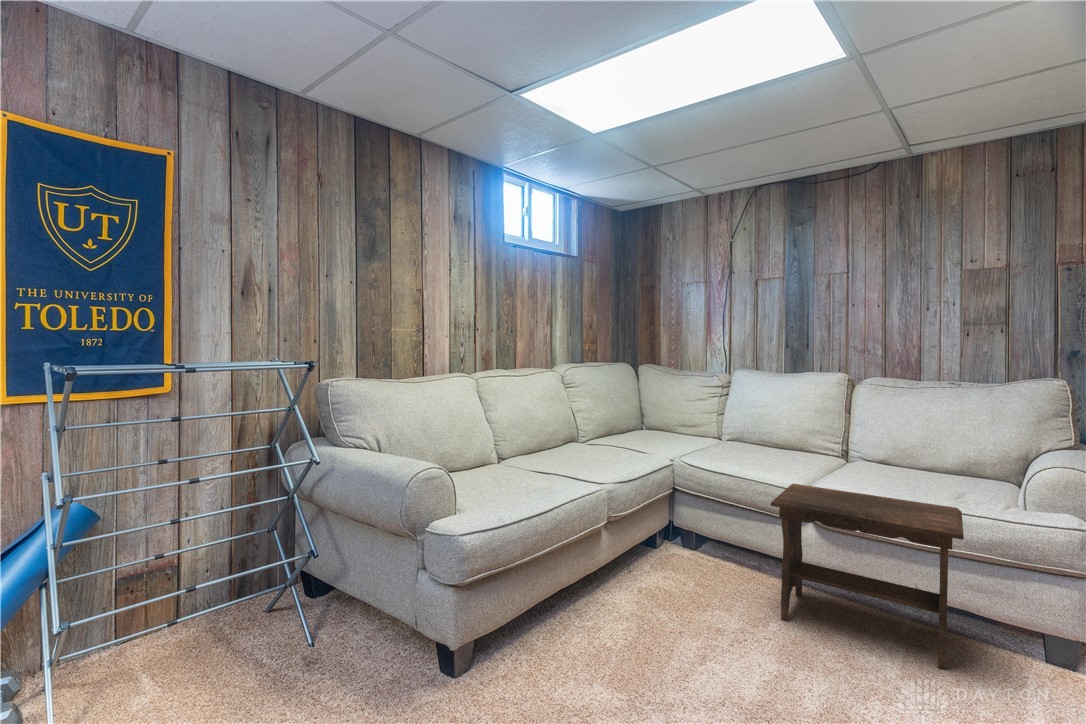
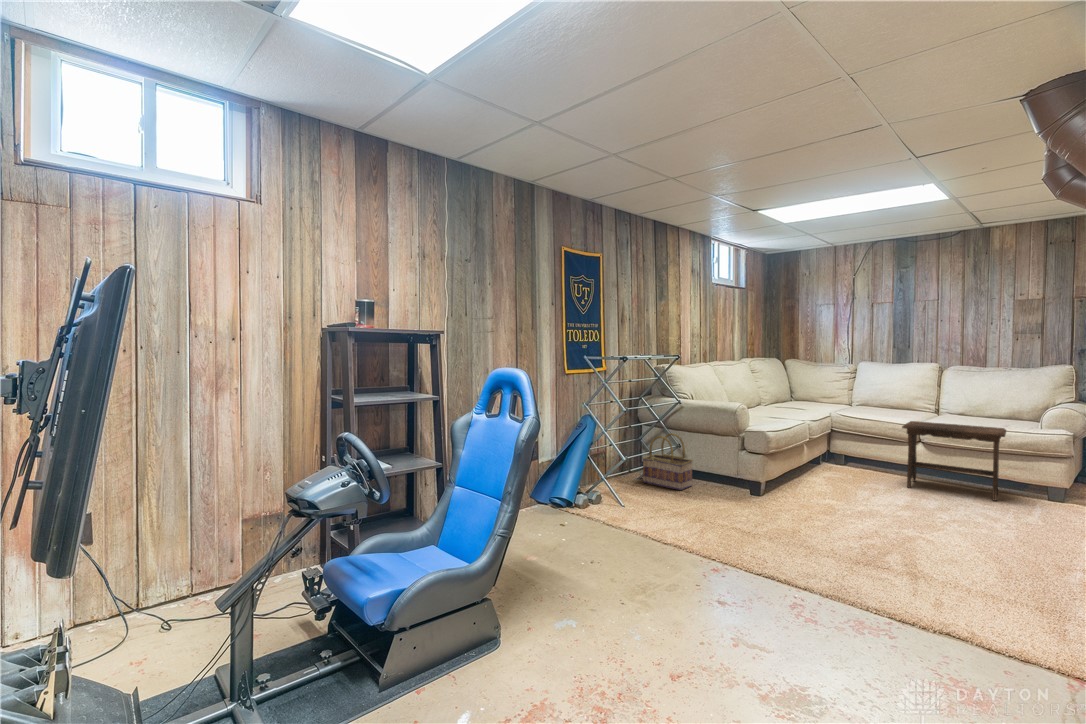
basket: none [274,520,366,653] -> present [643,433,693,490]

